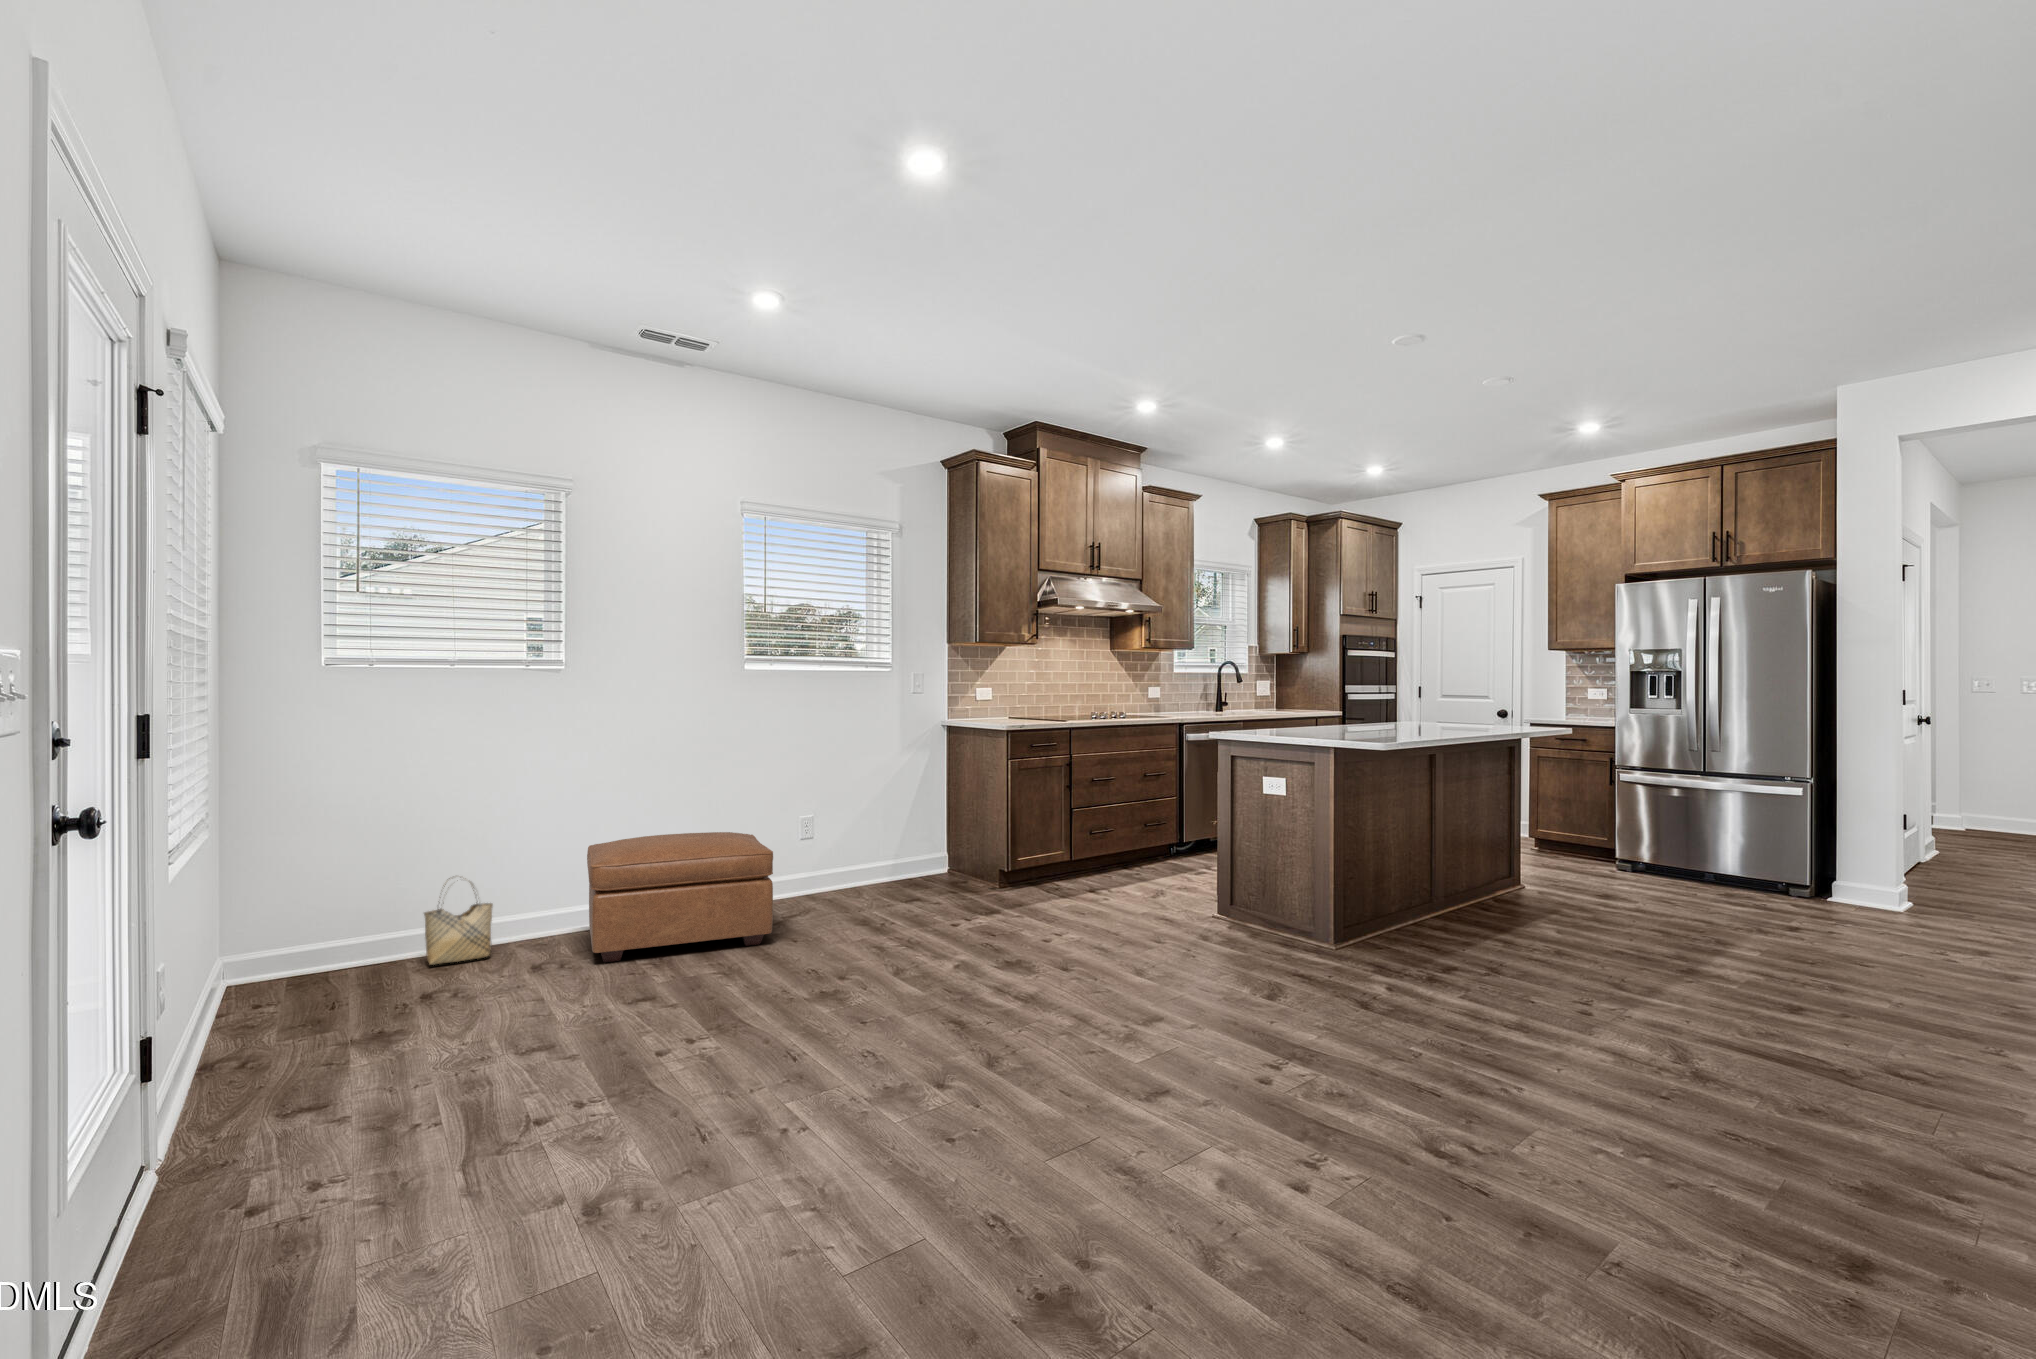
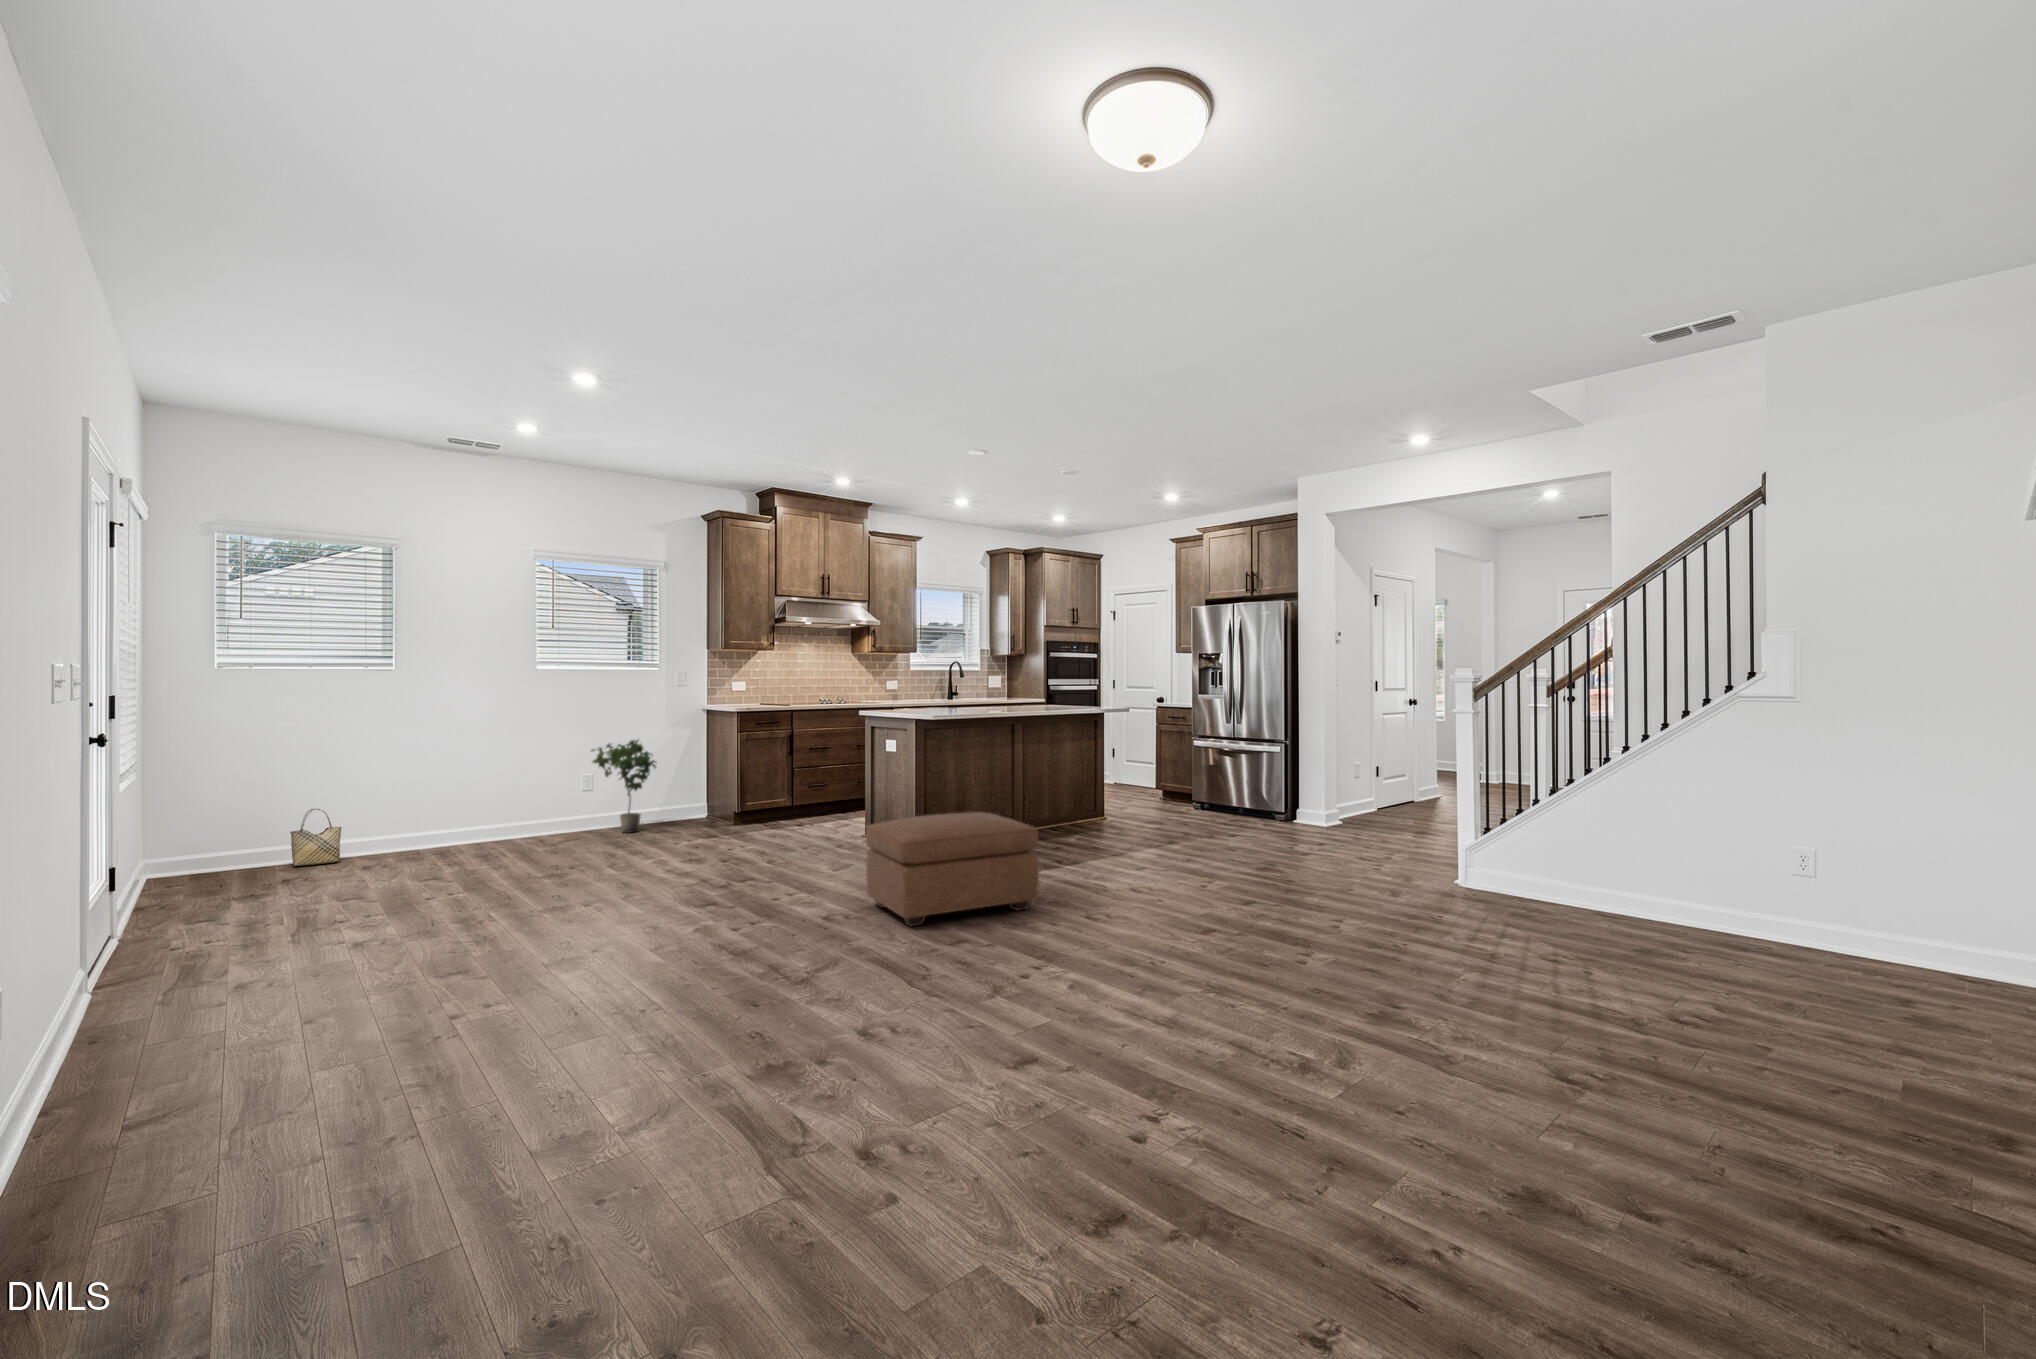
potted plant: none [817,768,900,904] -> present [592,740,656,833]
ottoman: present [587,832,773,962] -> present [866,812,1039,927]

